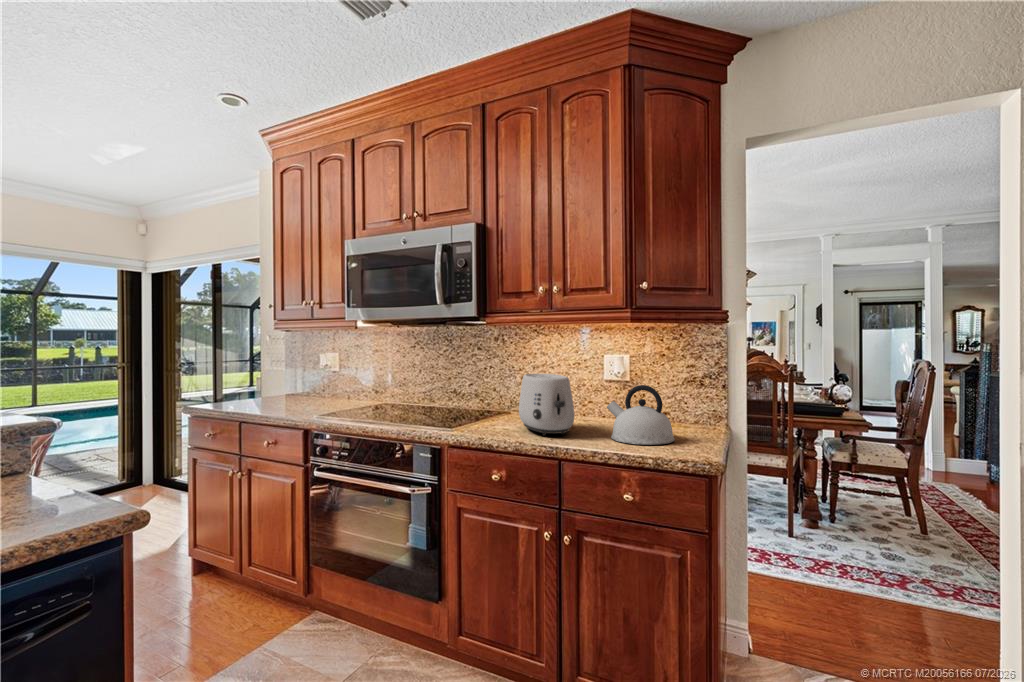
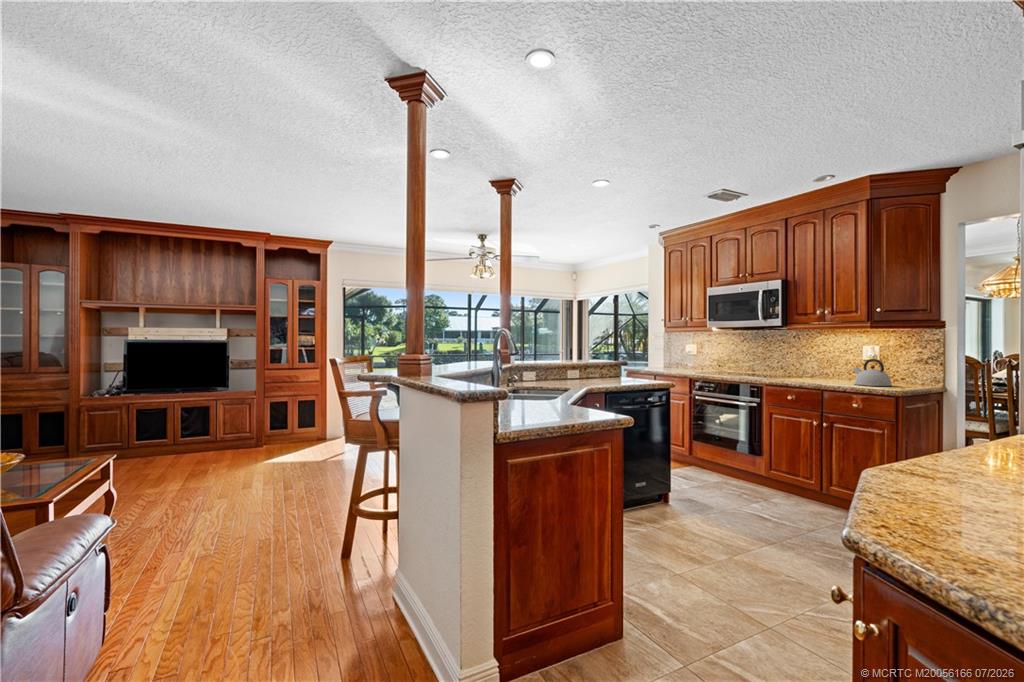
toaster: present [519,374,574,436] -> none [804,354,834,382]

